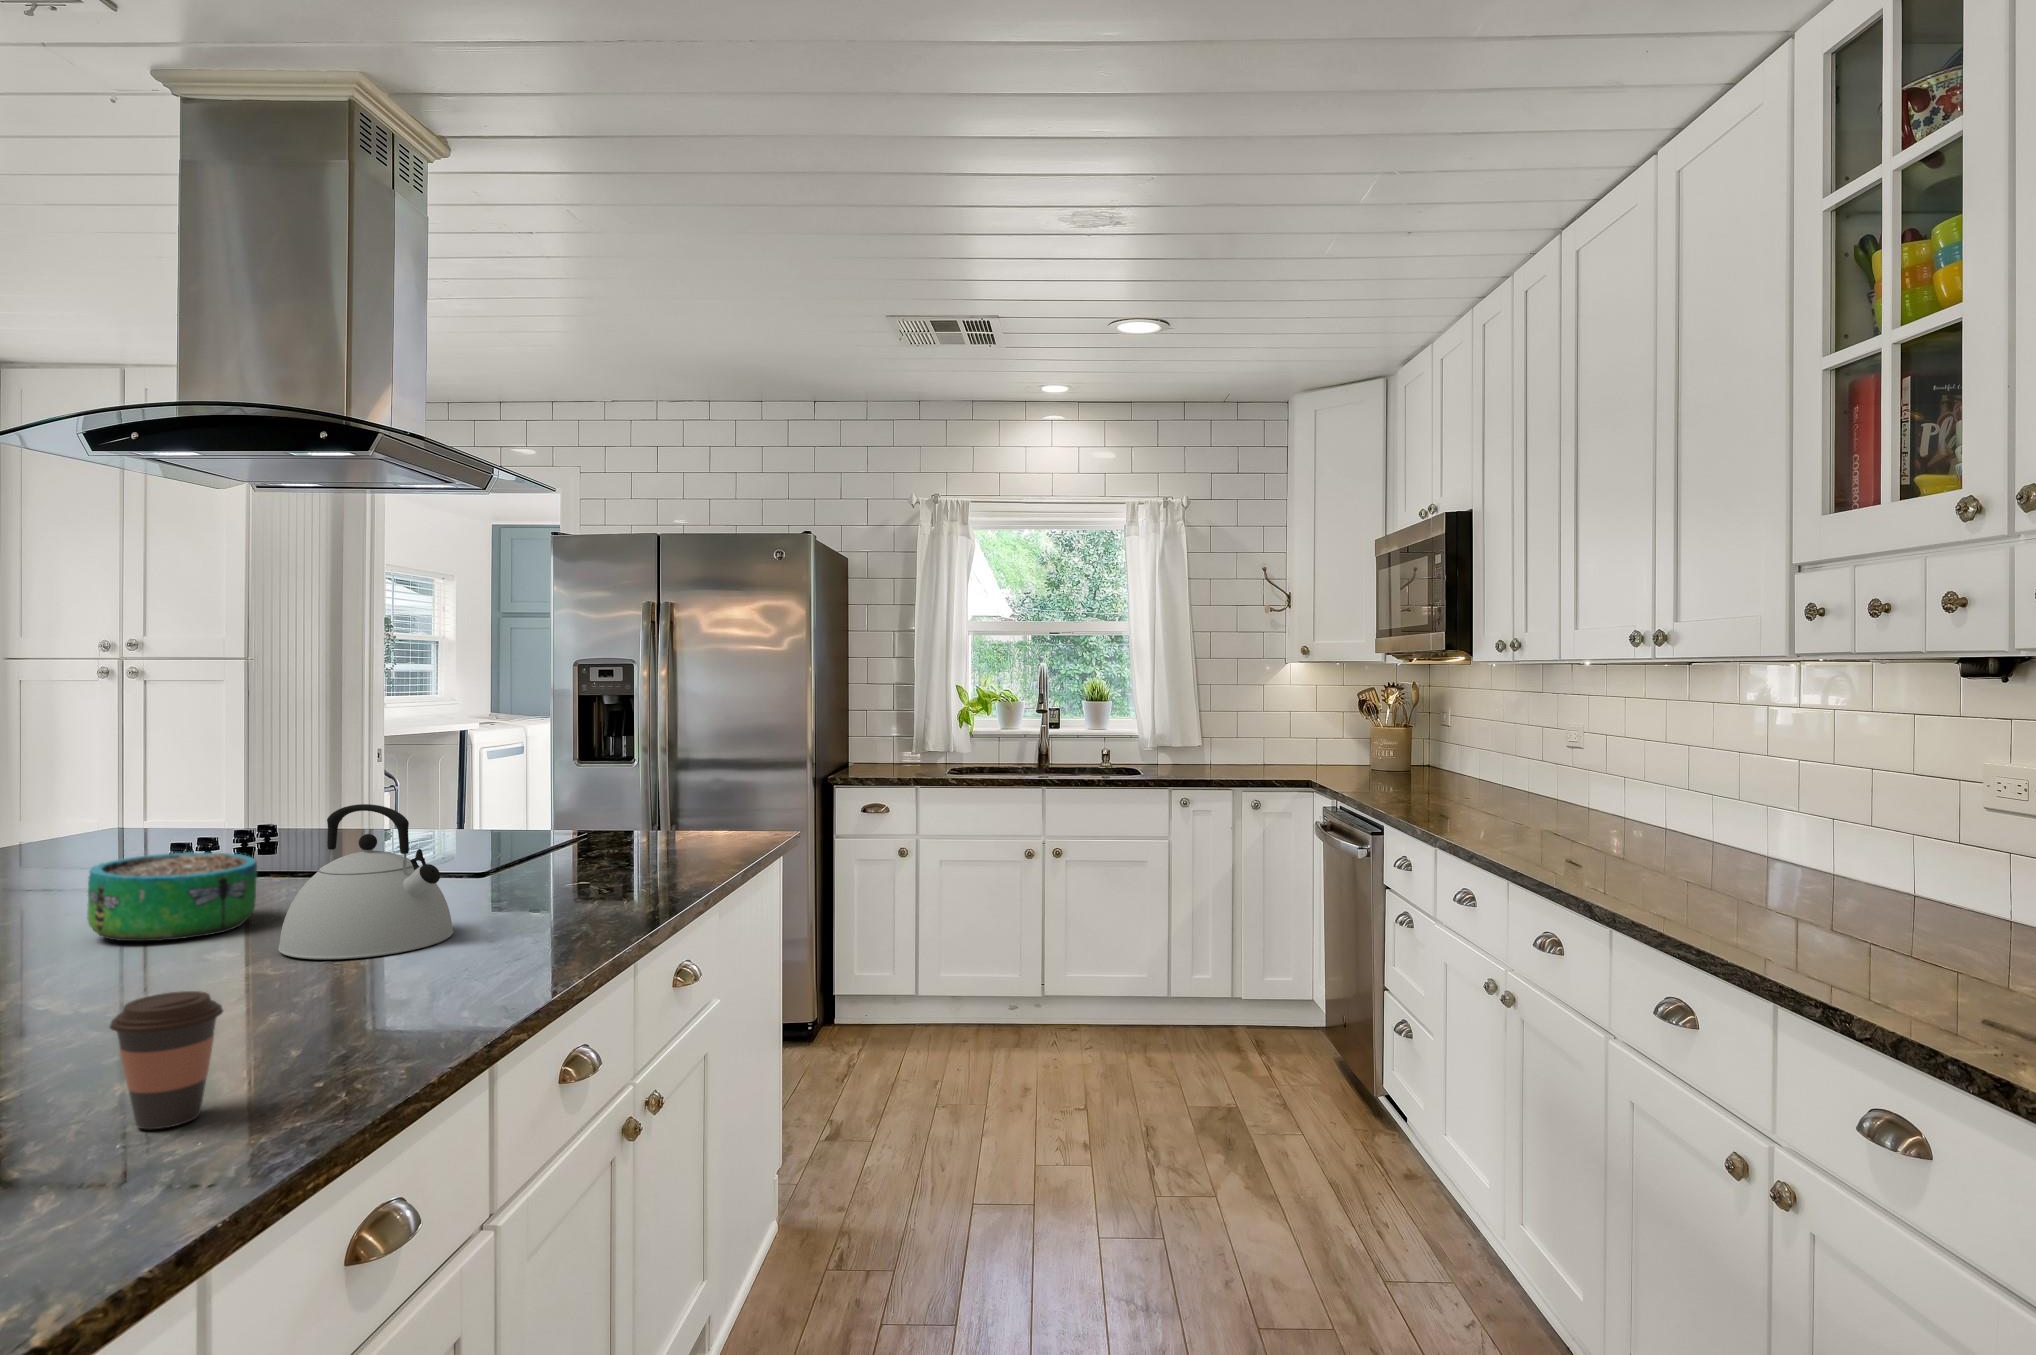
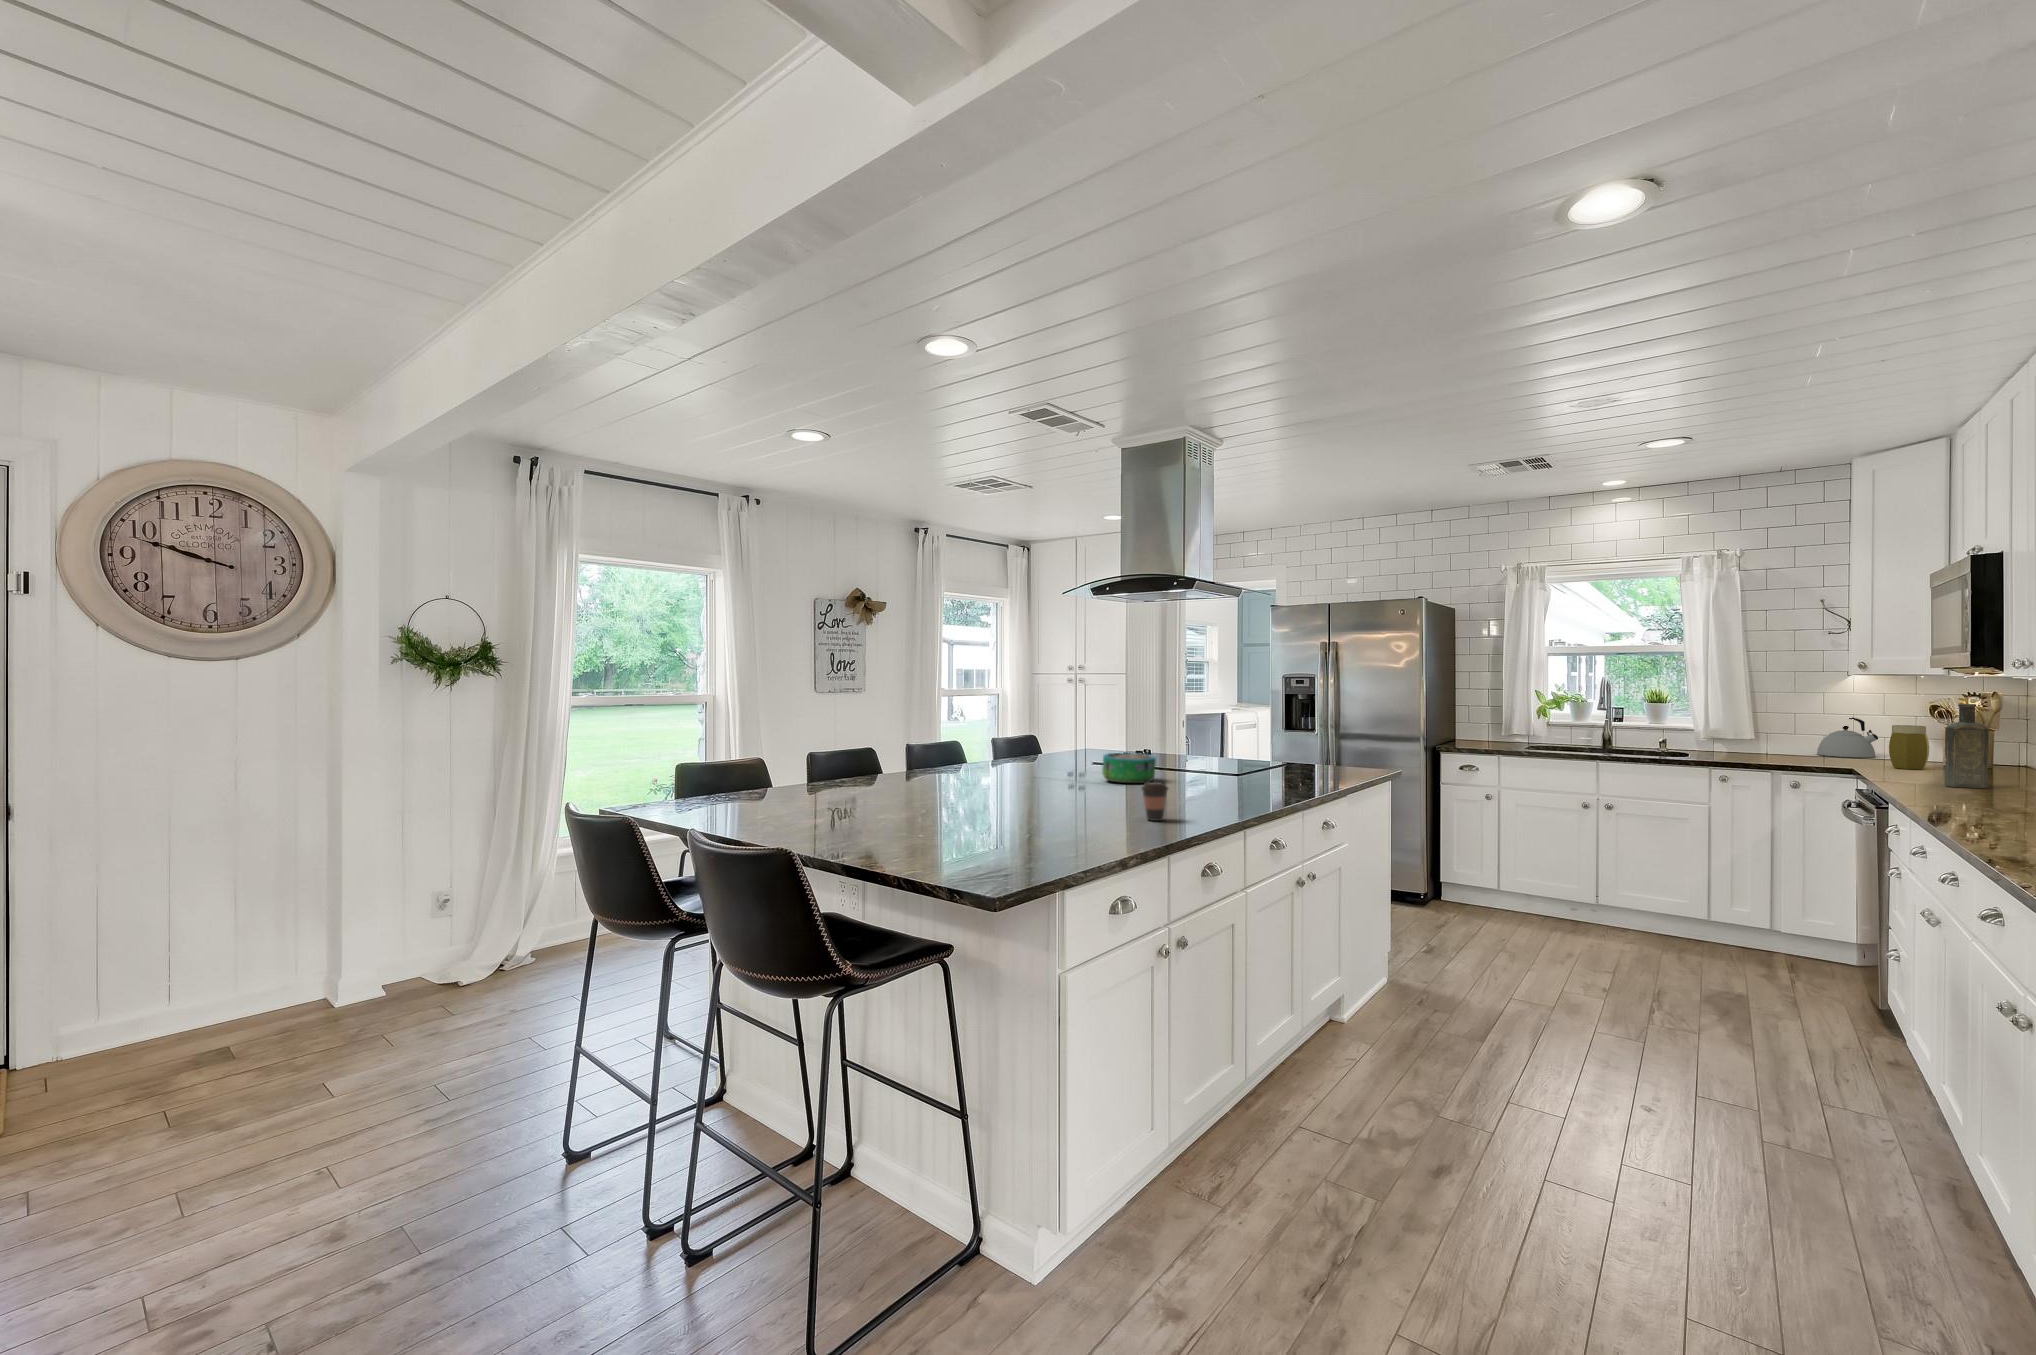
bottle: none [1423,697,1471,802] -> present [1945,704,1989,788]
jar: none [1347,724,1383,778] -> present [1889,725,1929,769]
kettle: present [278,804,453,959] -> present [1817,718,1878,758]

